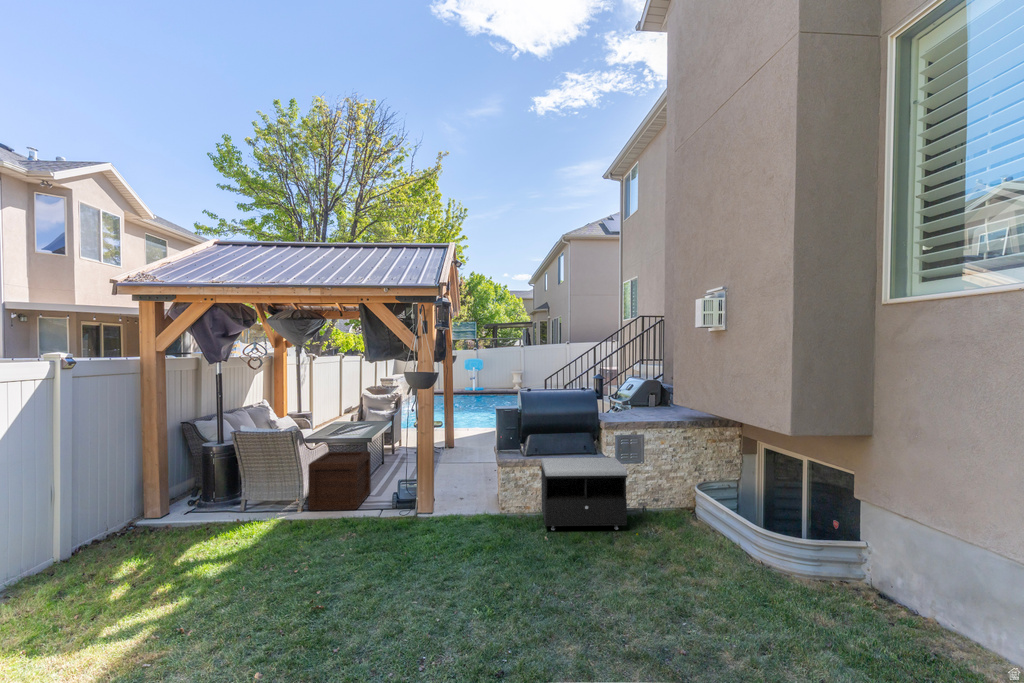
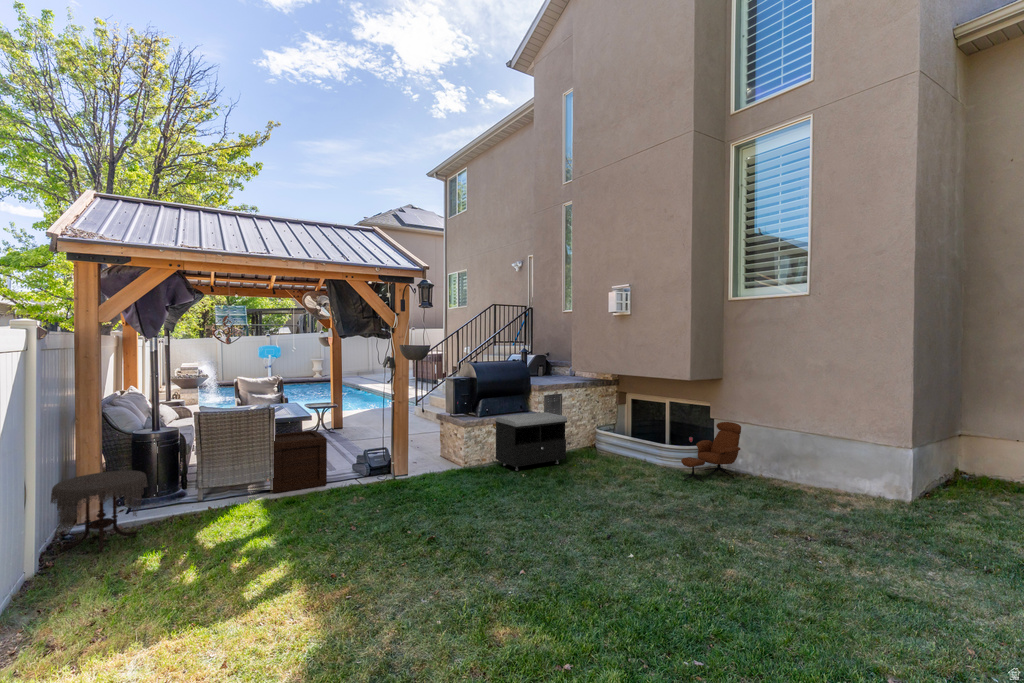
side table: none [100,477,180,549] -> present [51,470,147,553]
lounge chair: none [776,521,919,638] -> present [681,422,741,482]

